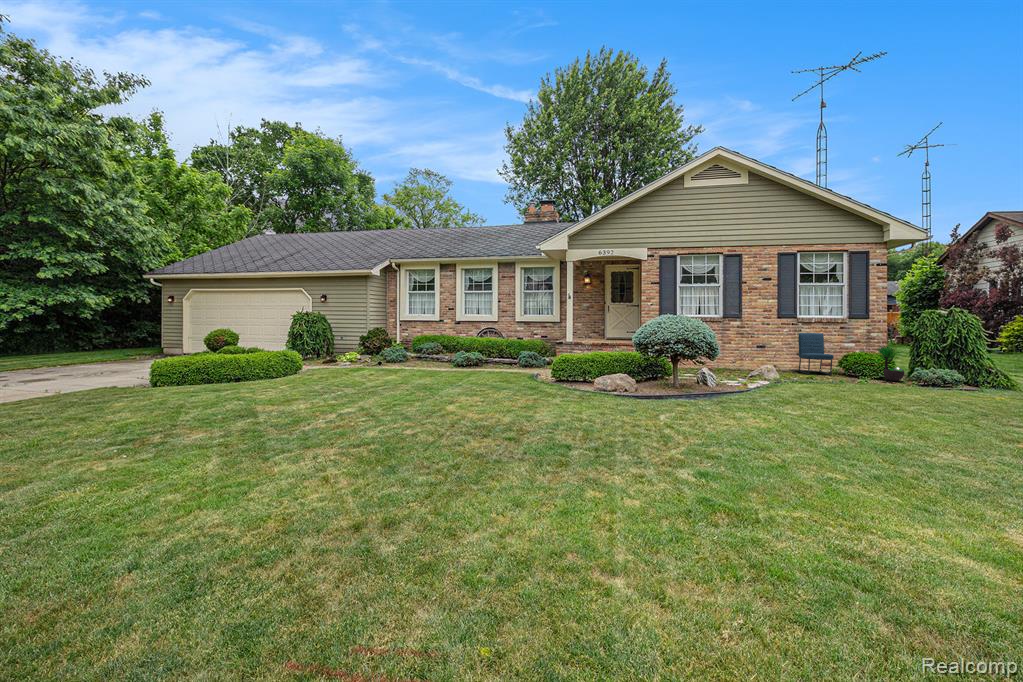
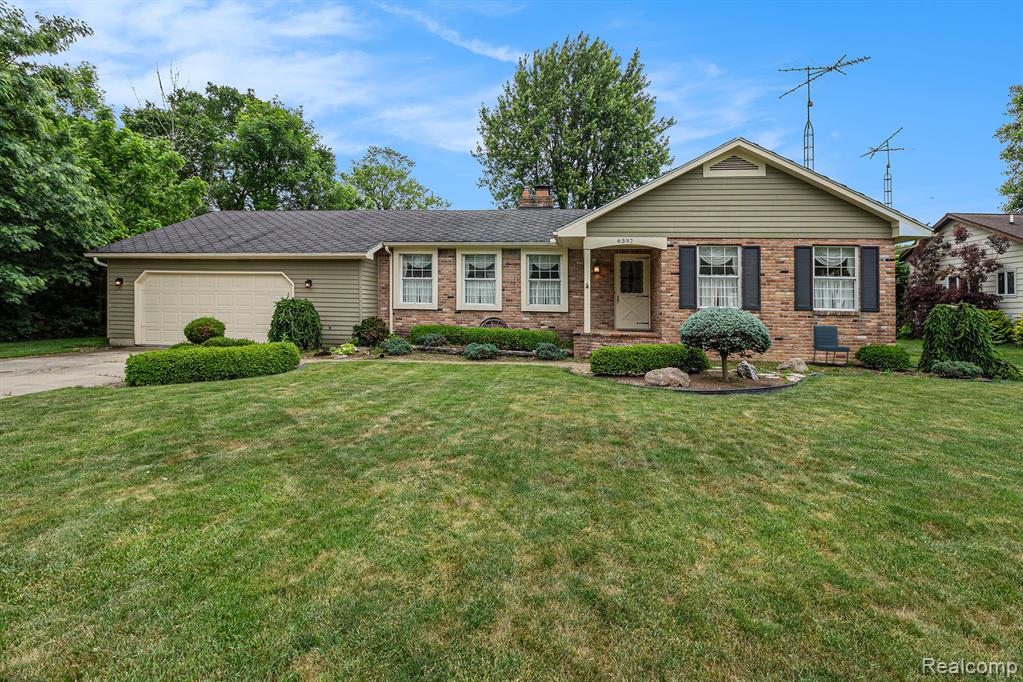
potted tree: present [877,346,904,381] -> none [892,335,920,373]

